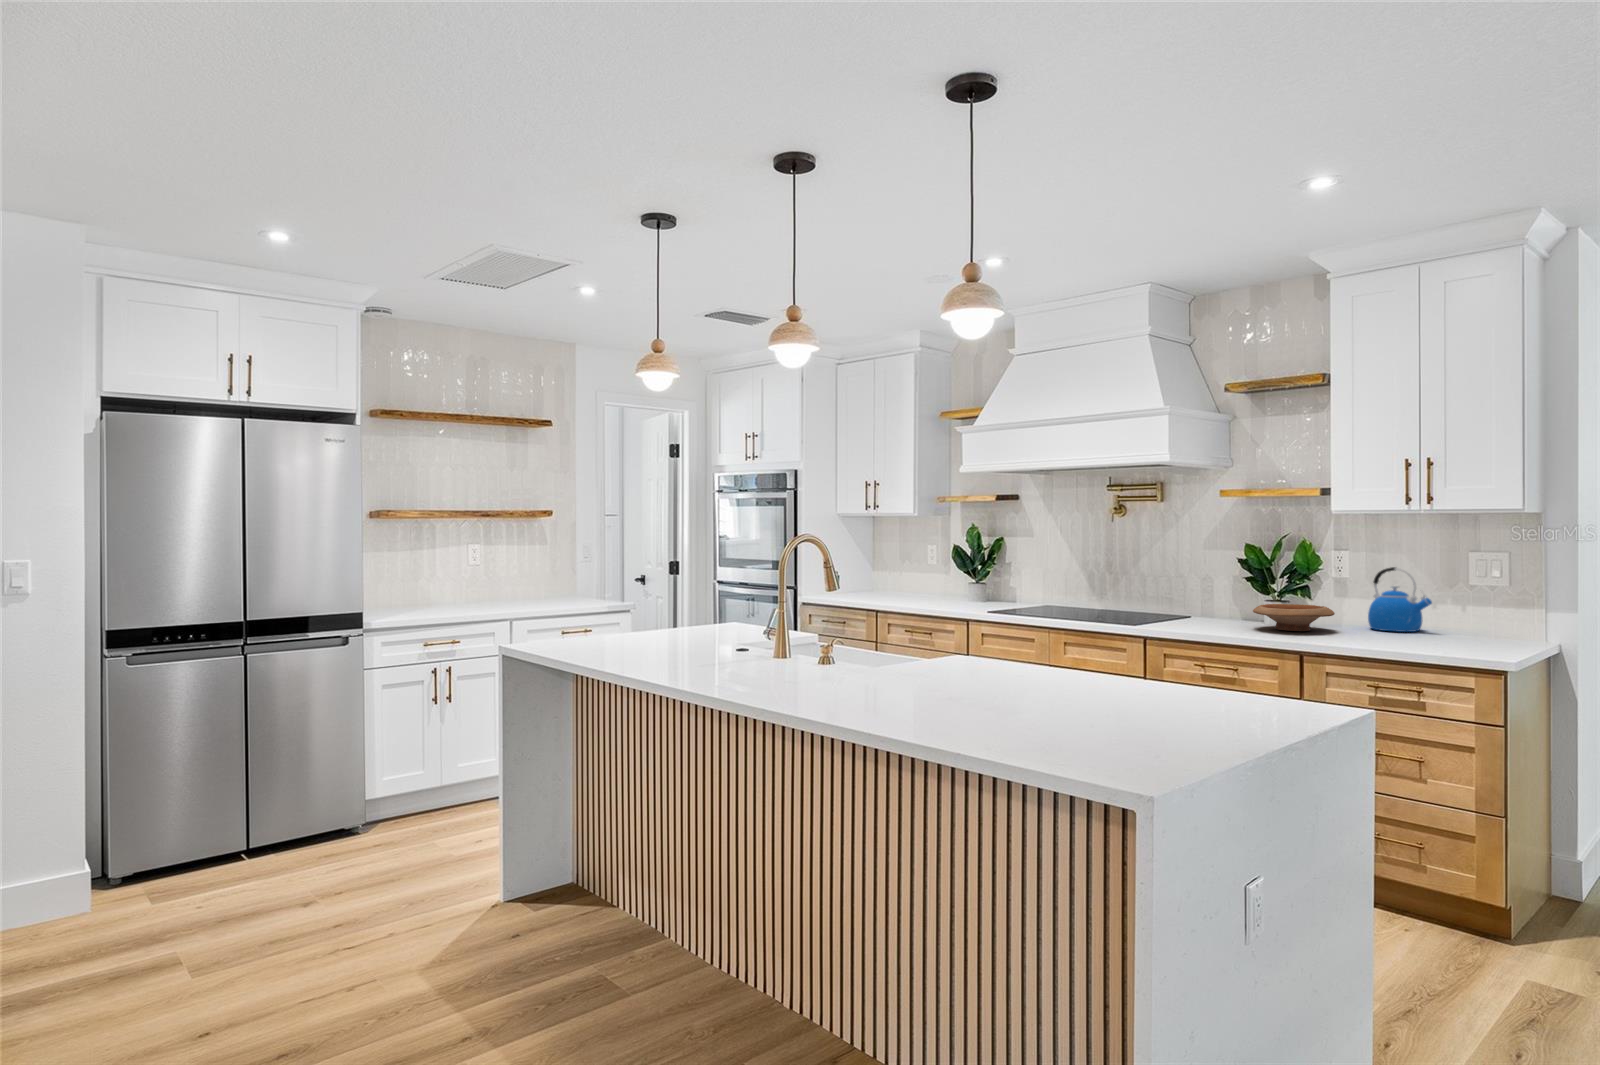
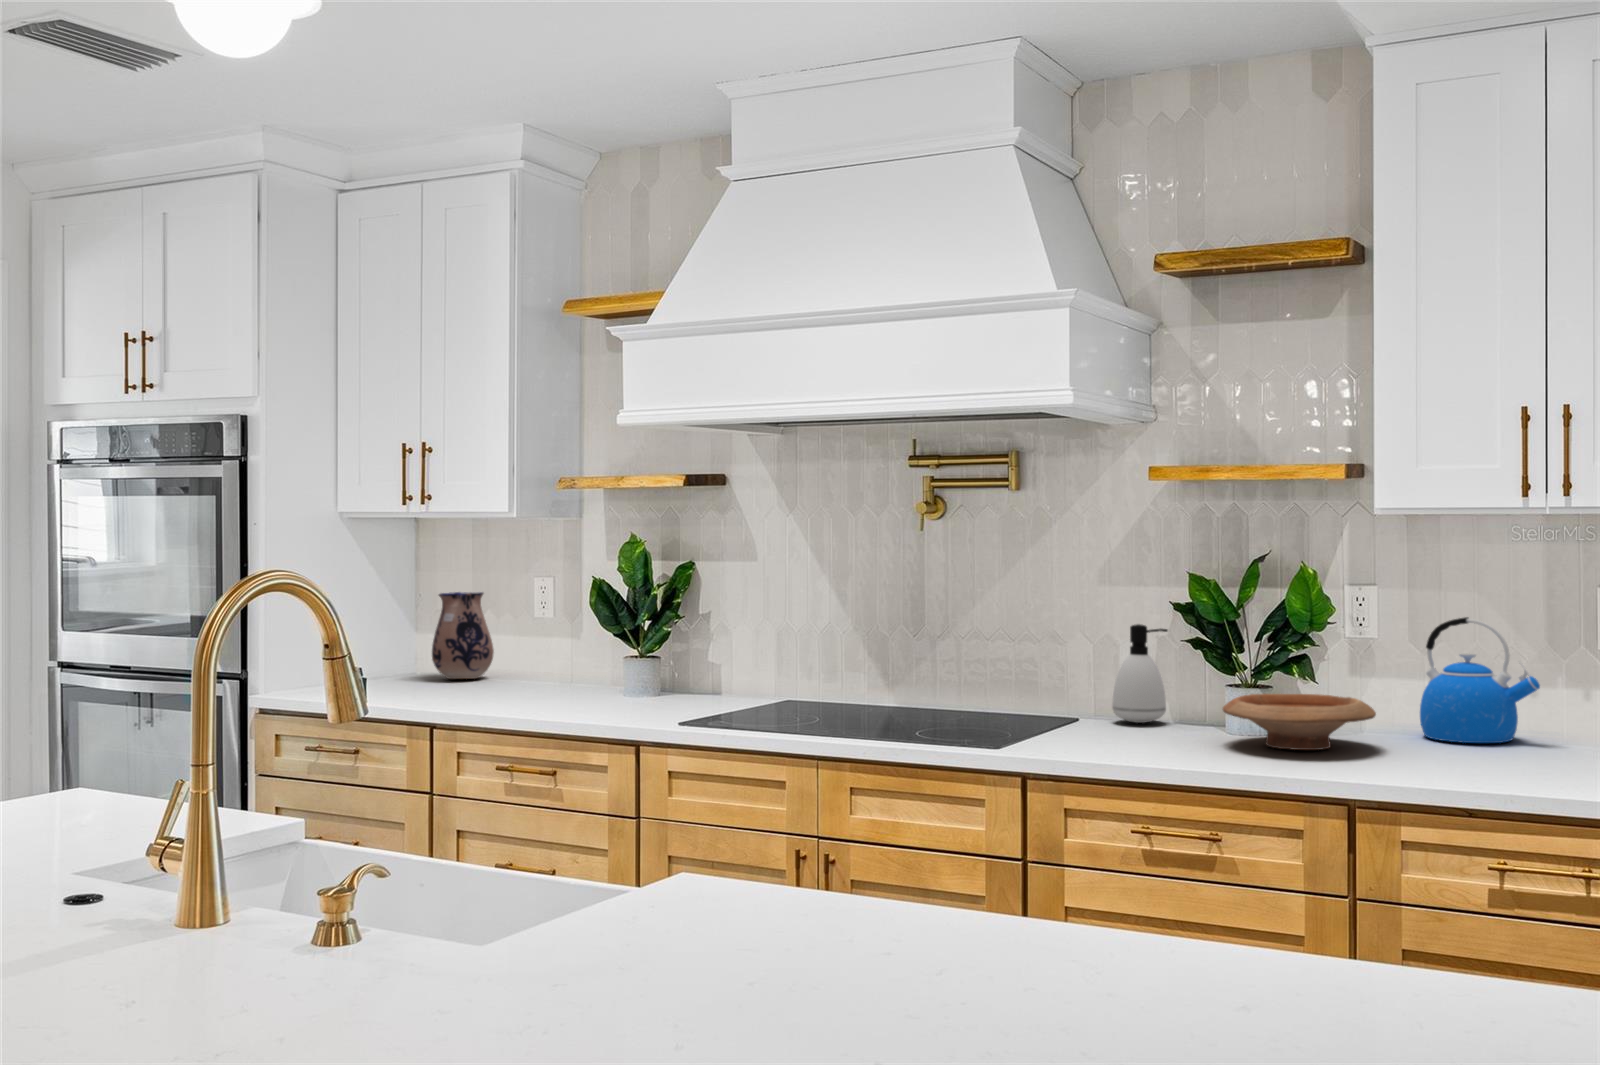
ceramic pitcher: none [880,552,909,593] -> present [432,592,494,679]
soap dispenser: none [1206,569,1236,618] -> present [1112,624,1168,723]

